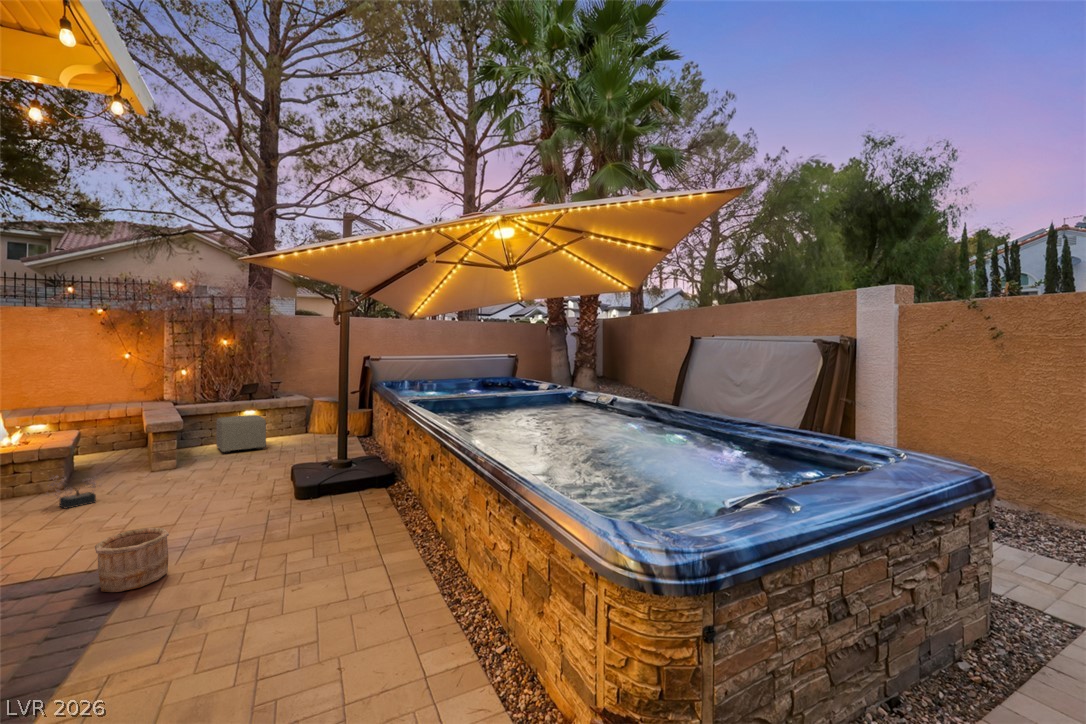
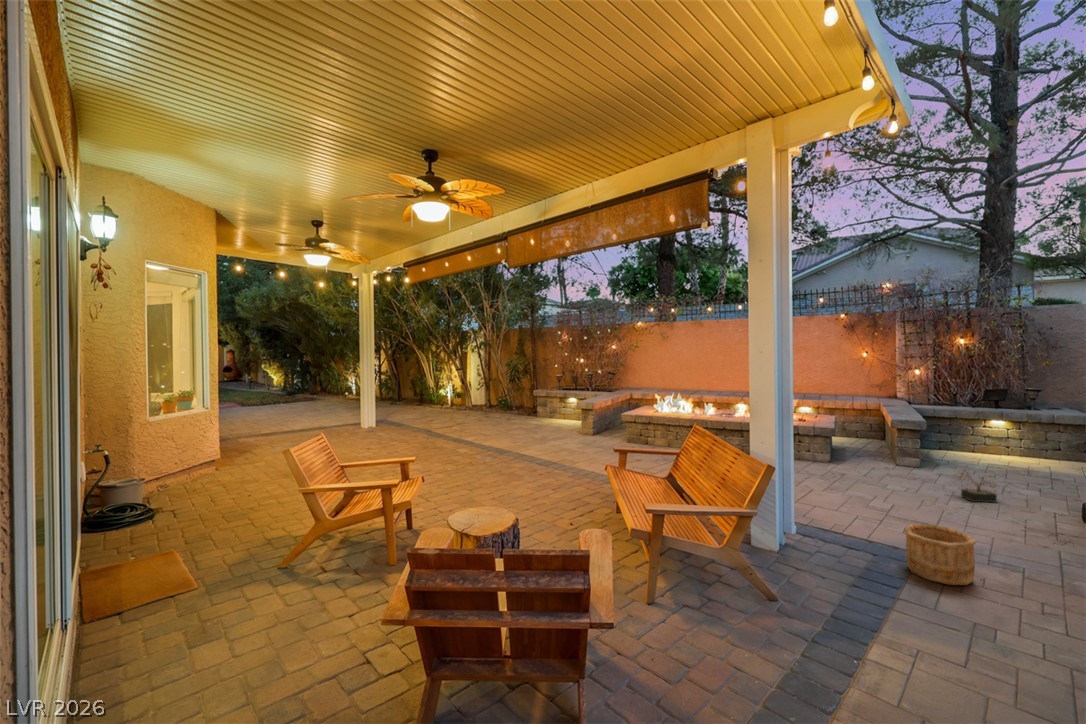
ottoman: present [216,415,266,453] -> none [957,422,1027,466]
decorative plant: present [47,476,100,509] -> present [954,470,999,503]

